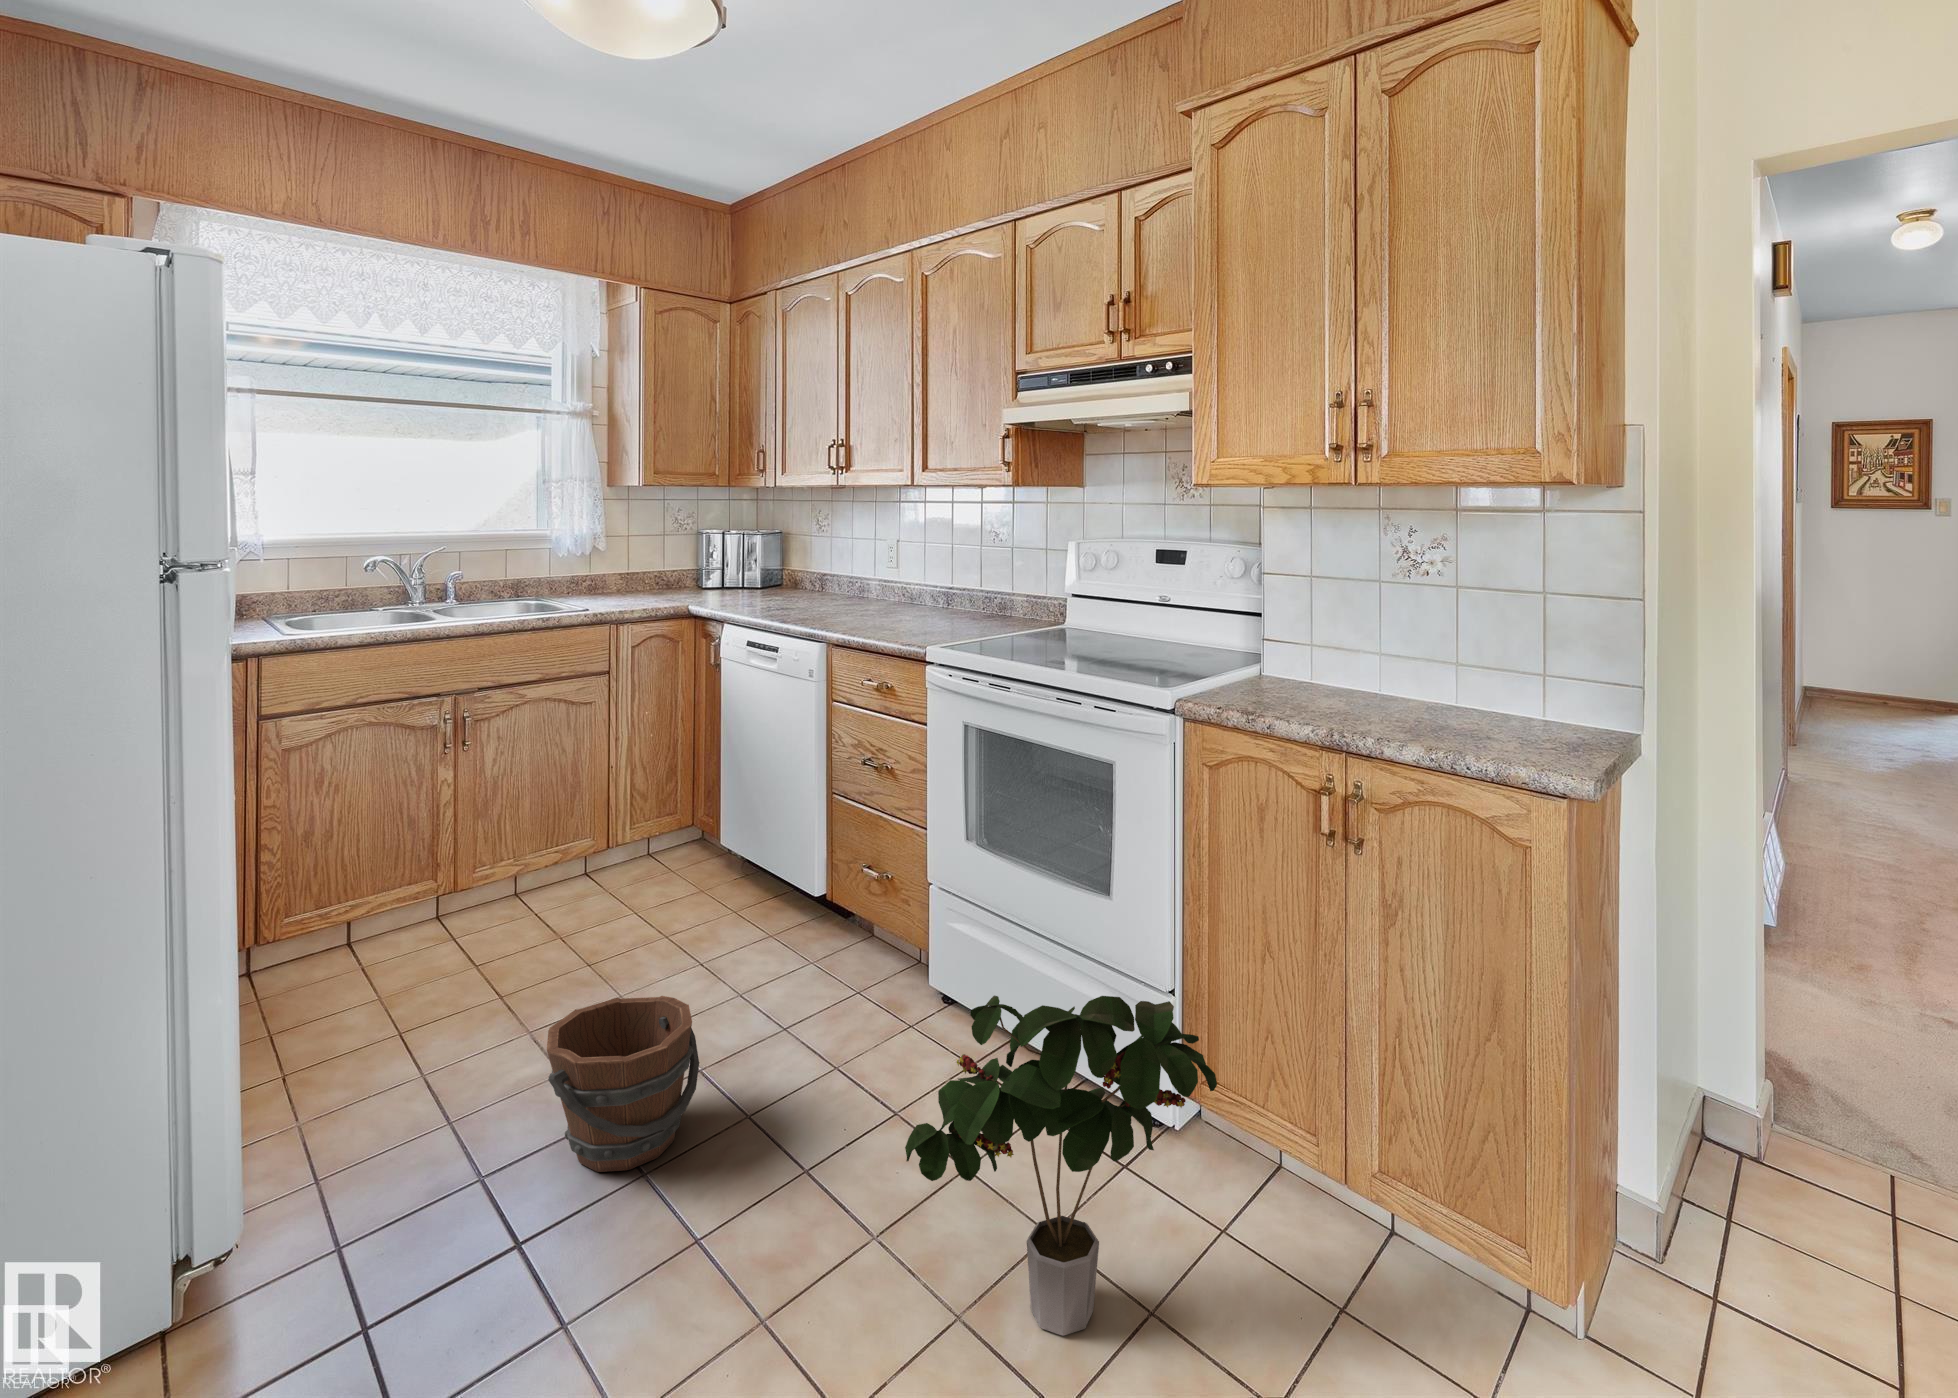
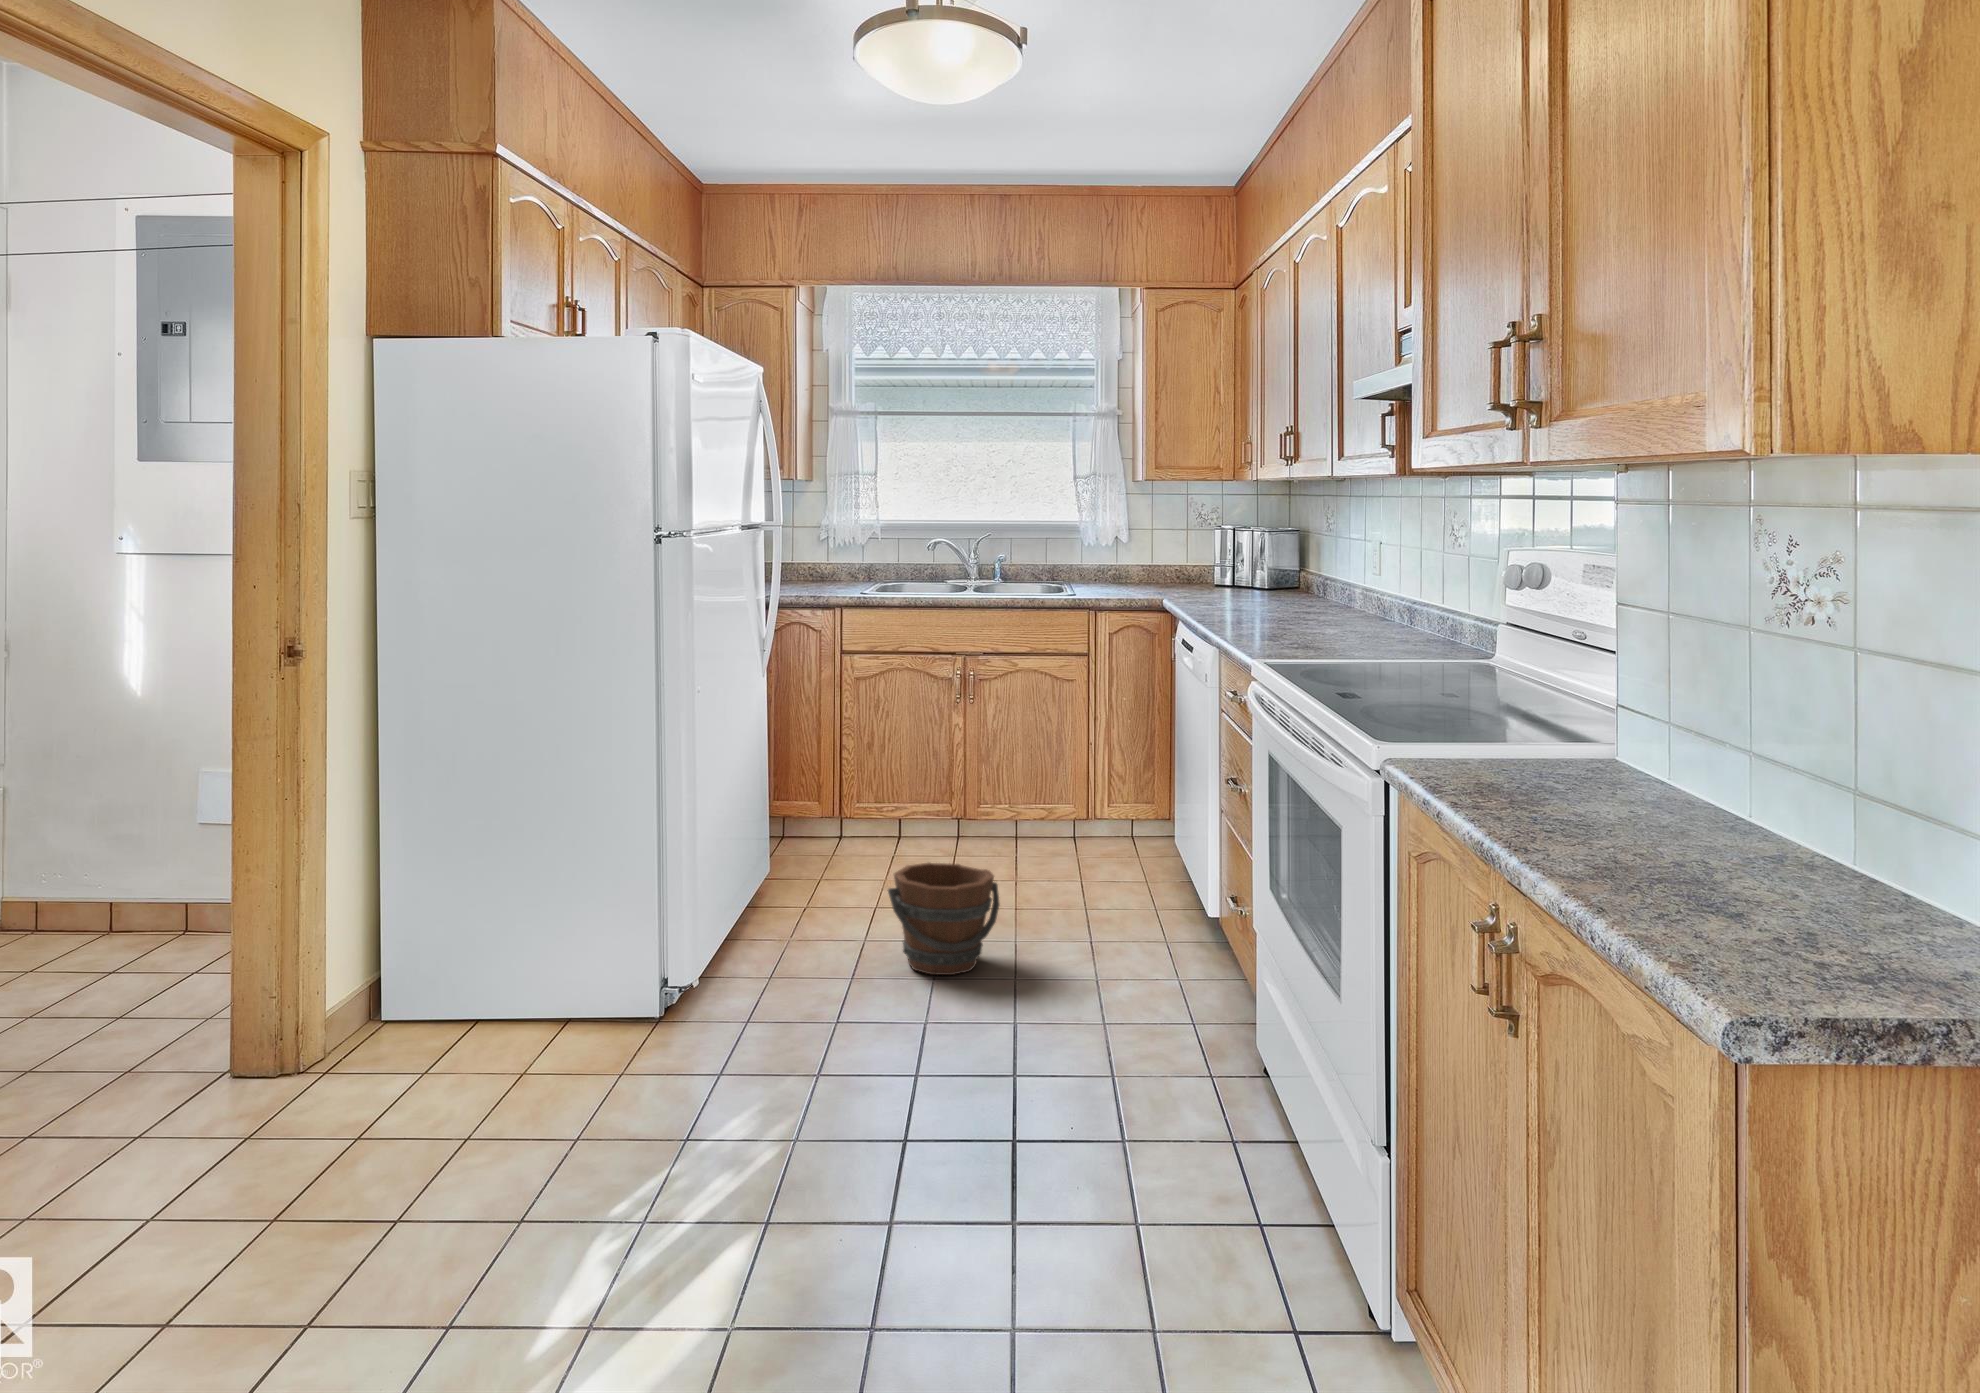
potted plant: present [905,996,1217,1336] -> none [1016,853,1226,1124]

